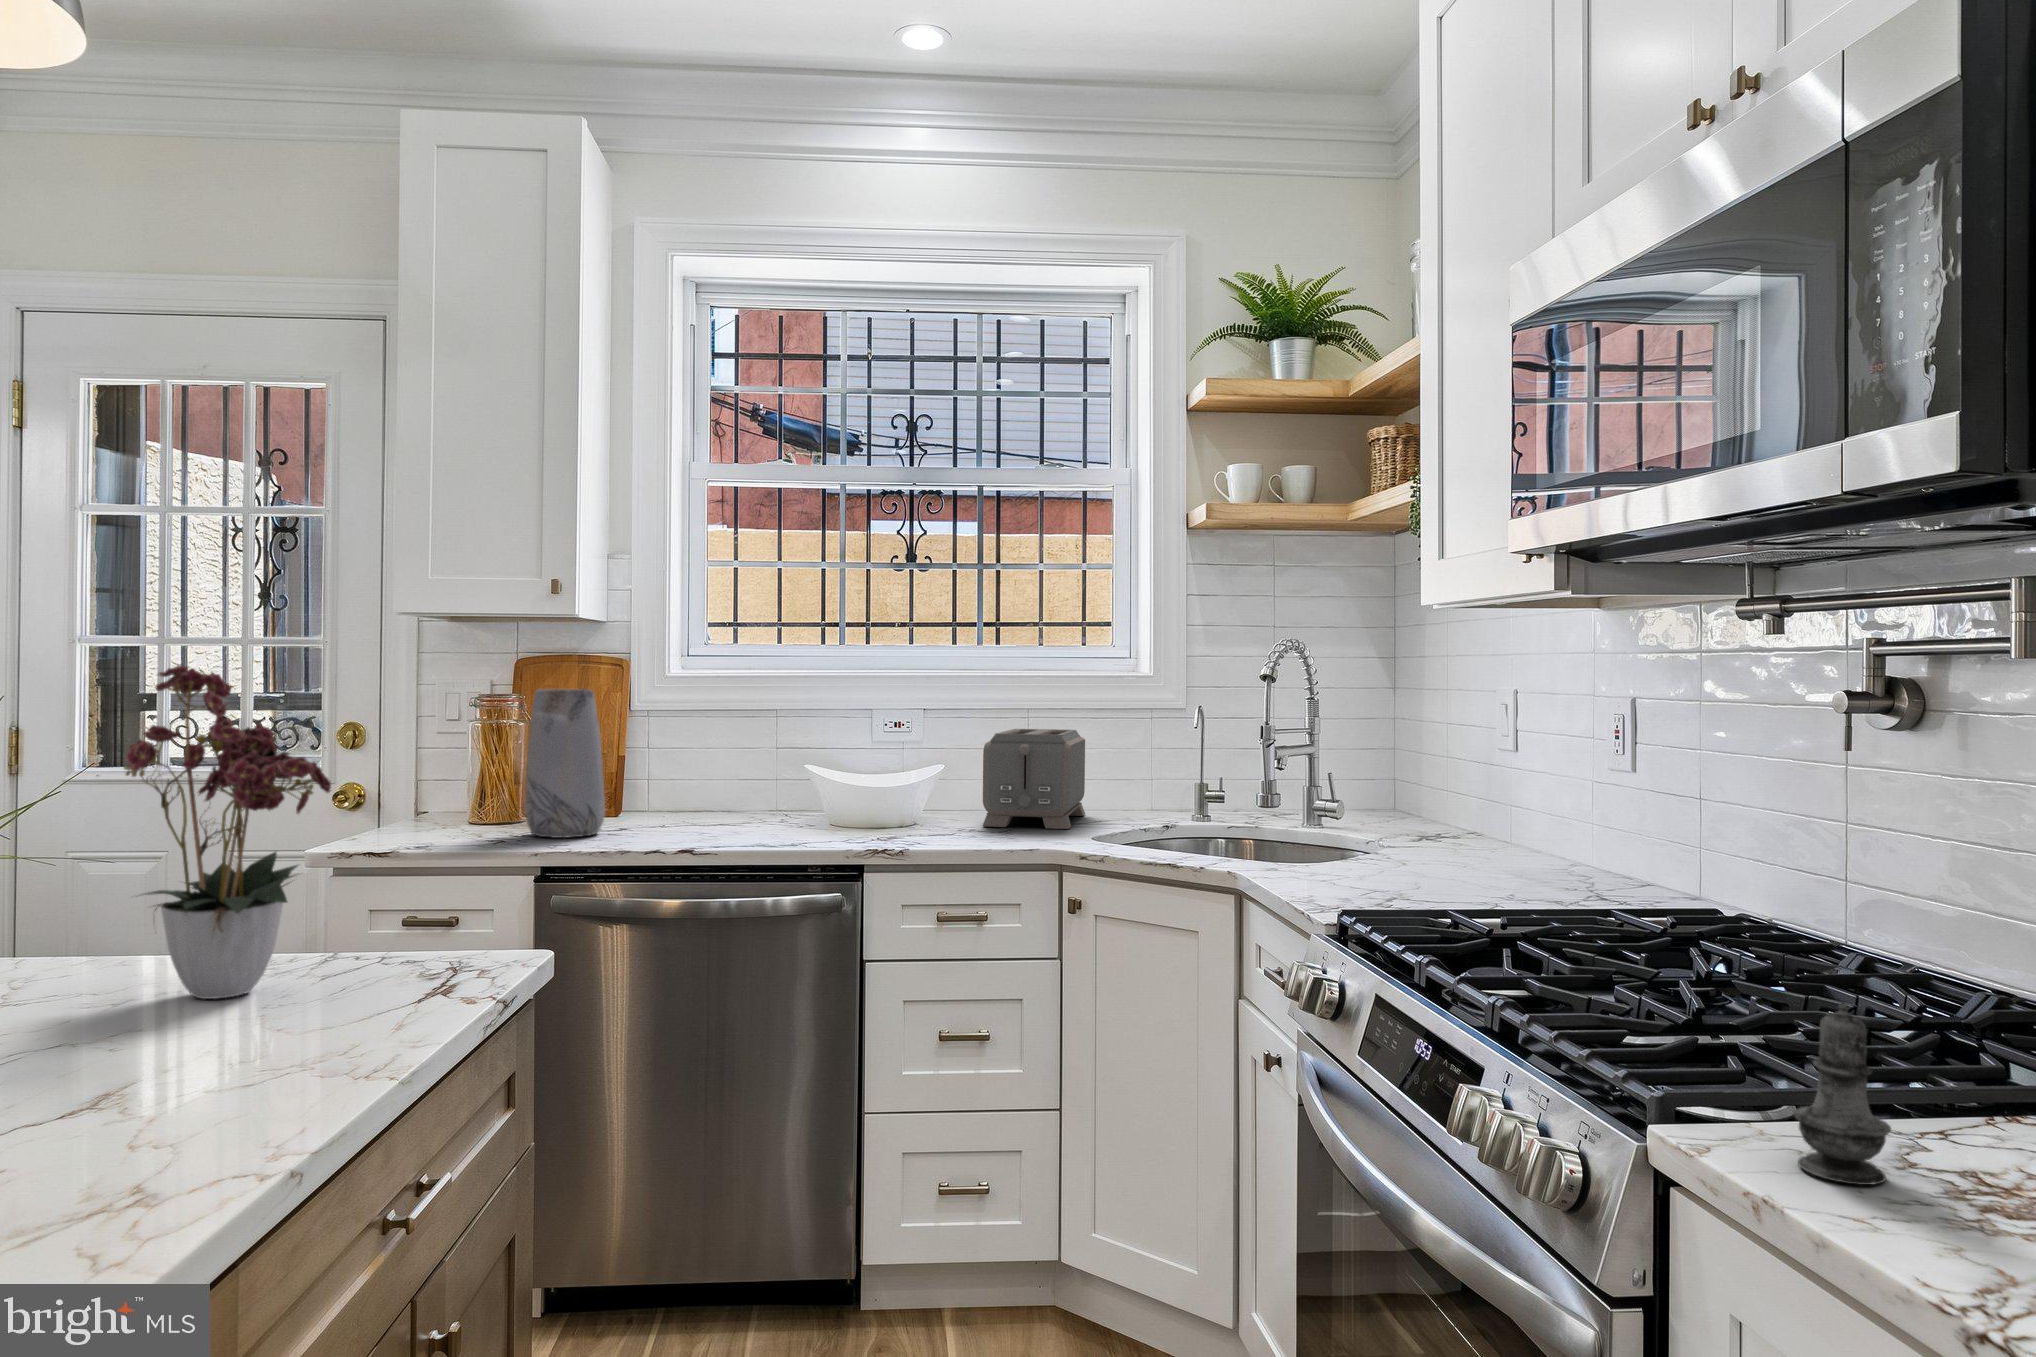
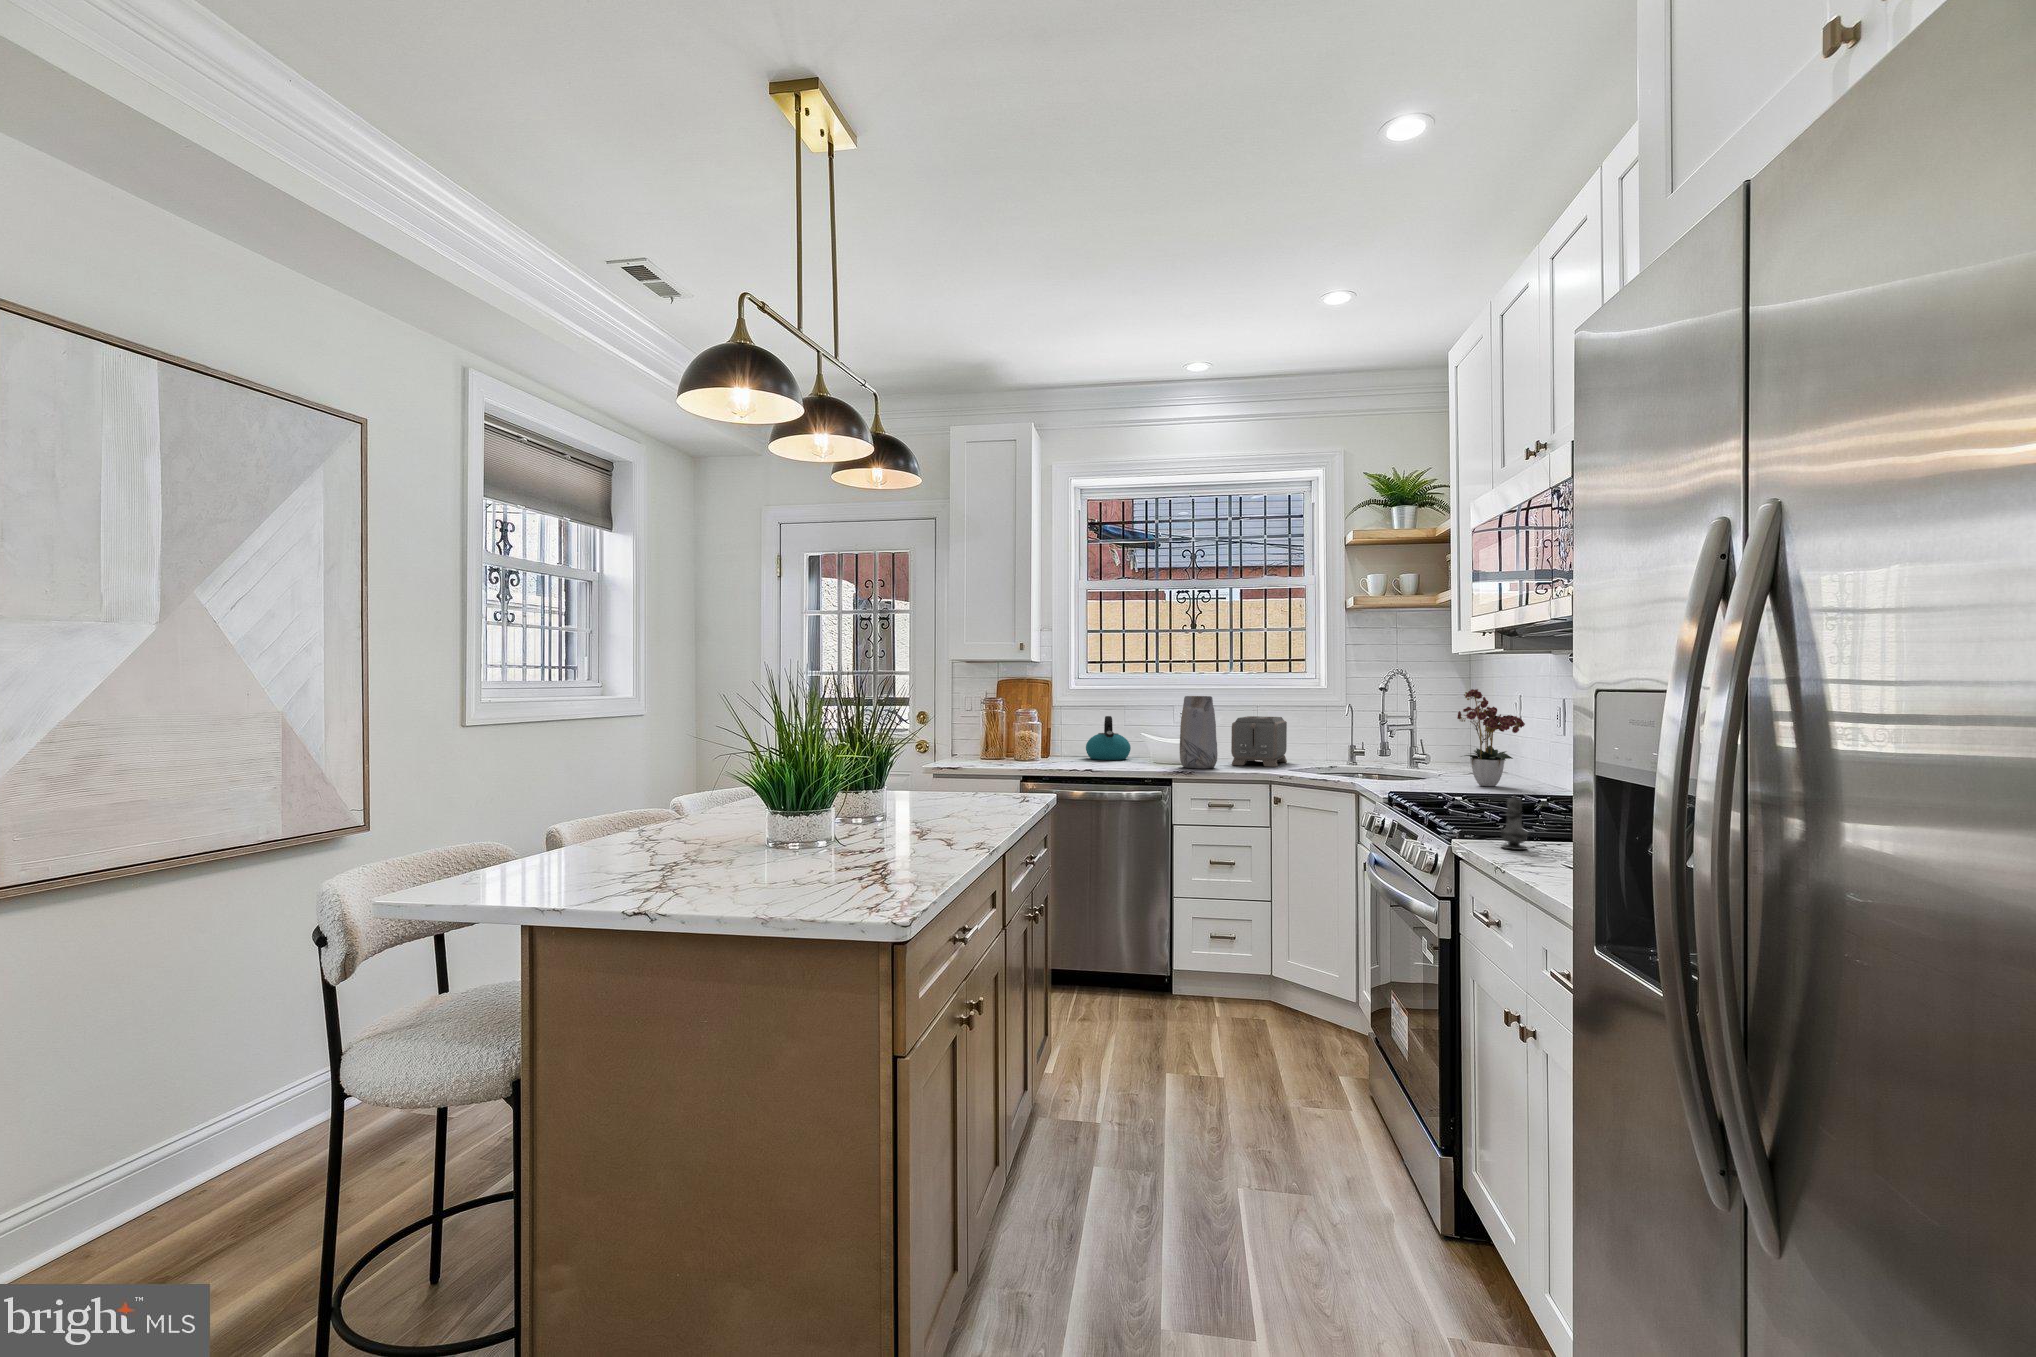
flower arrangement: present [124,665,331,999] -> present [1457,689,1525,786]
vase: present [525,689,605,838] -> present [1180,696,1218,769]
kettle: none [698,731,788,819] -> present [1086,716,1131,760]

